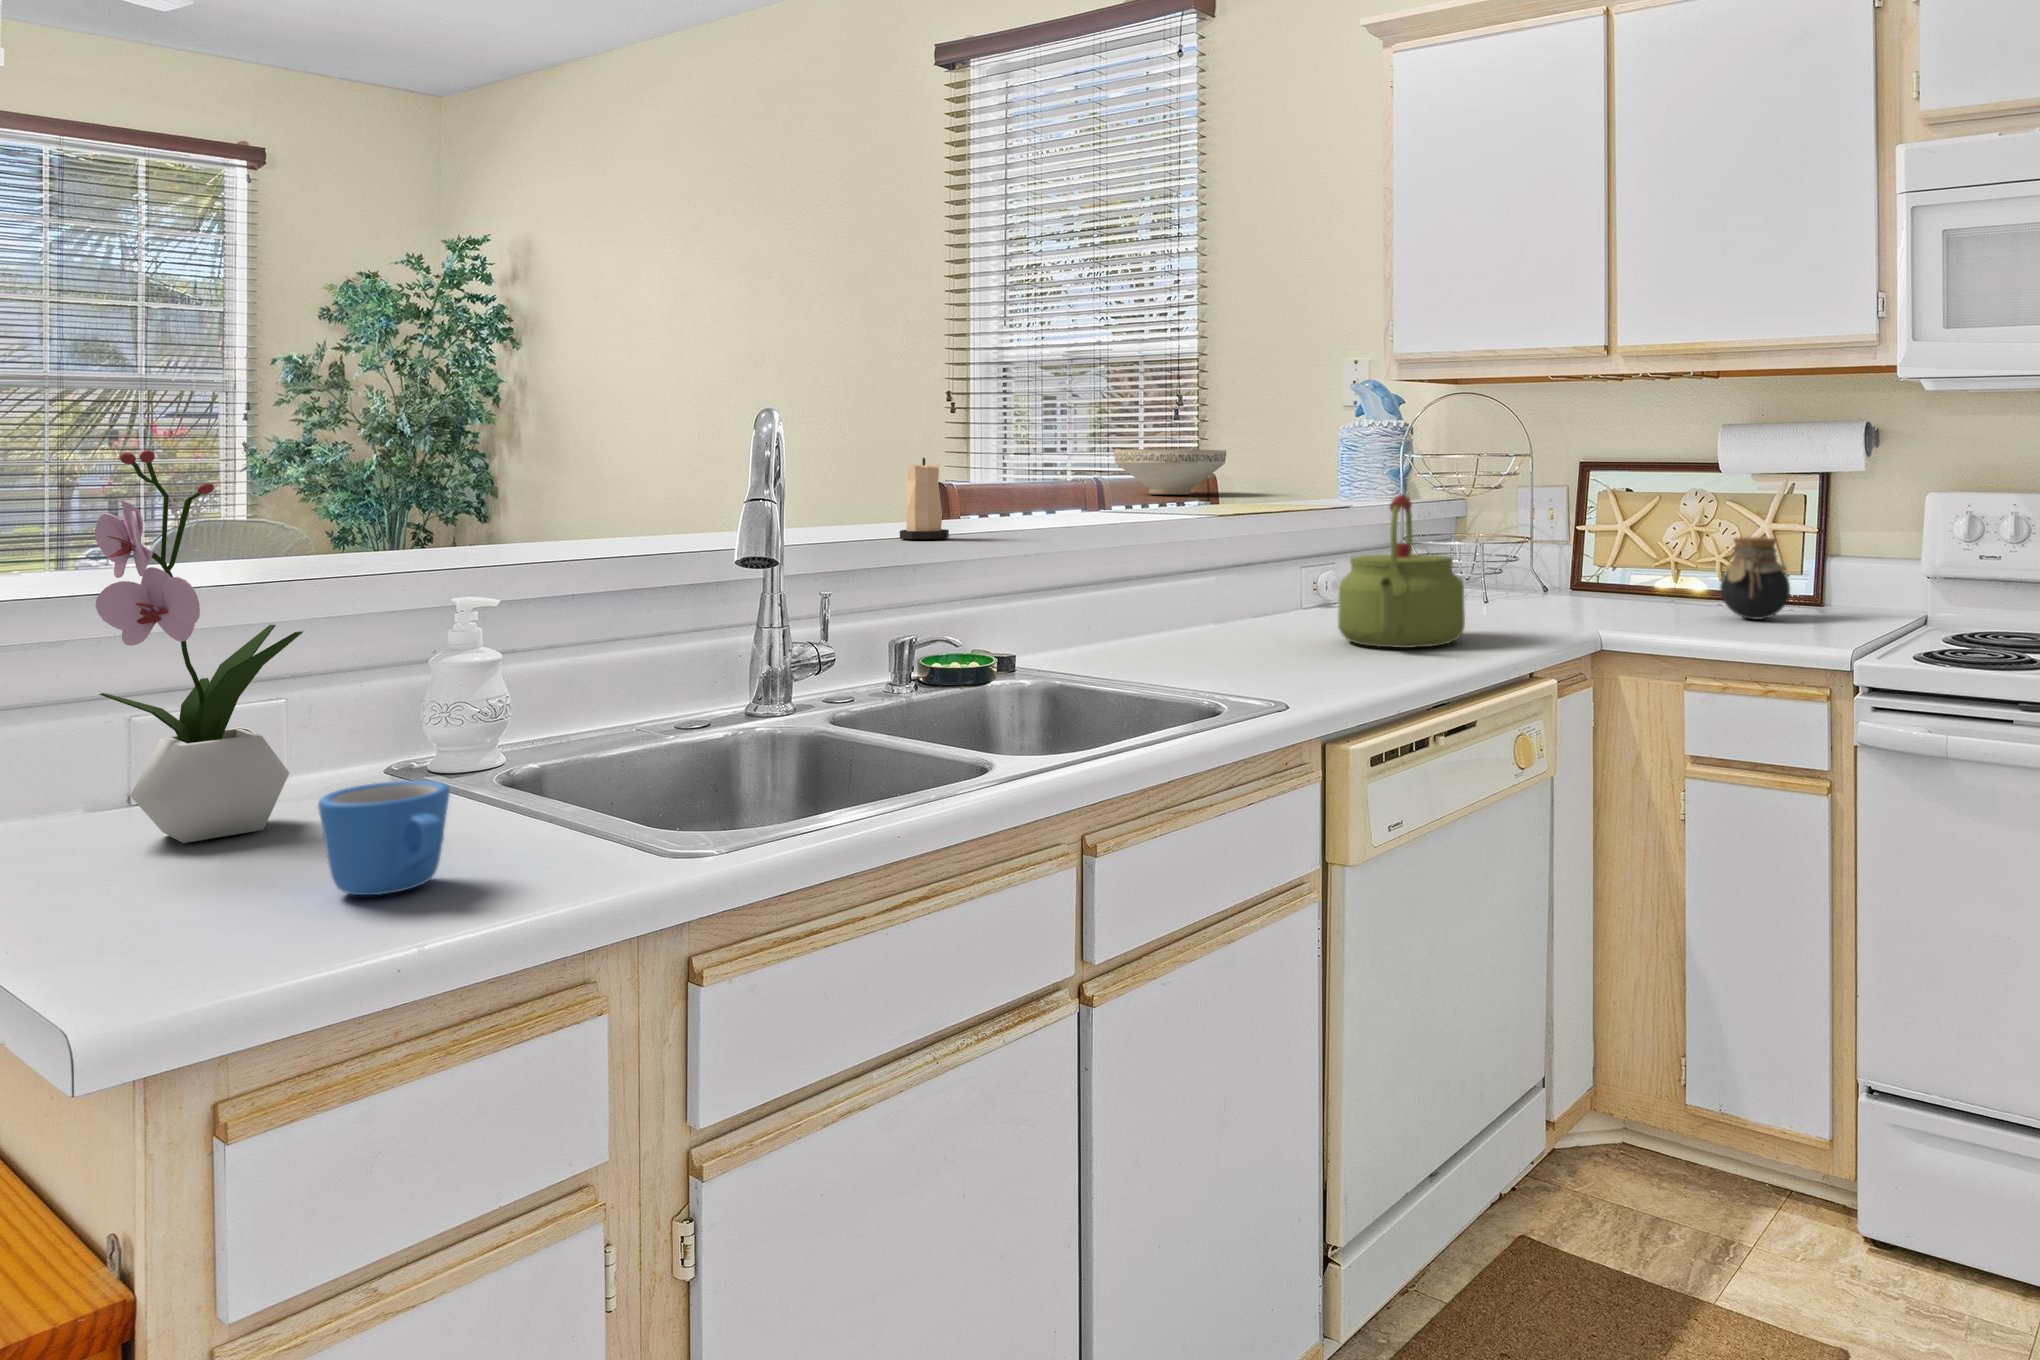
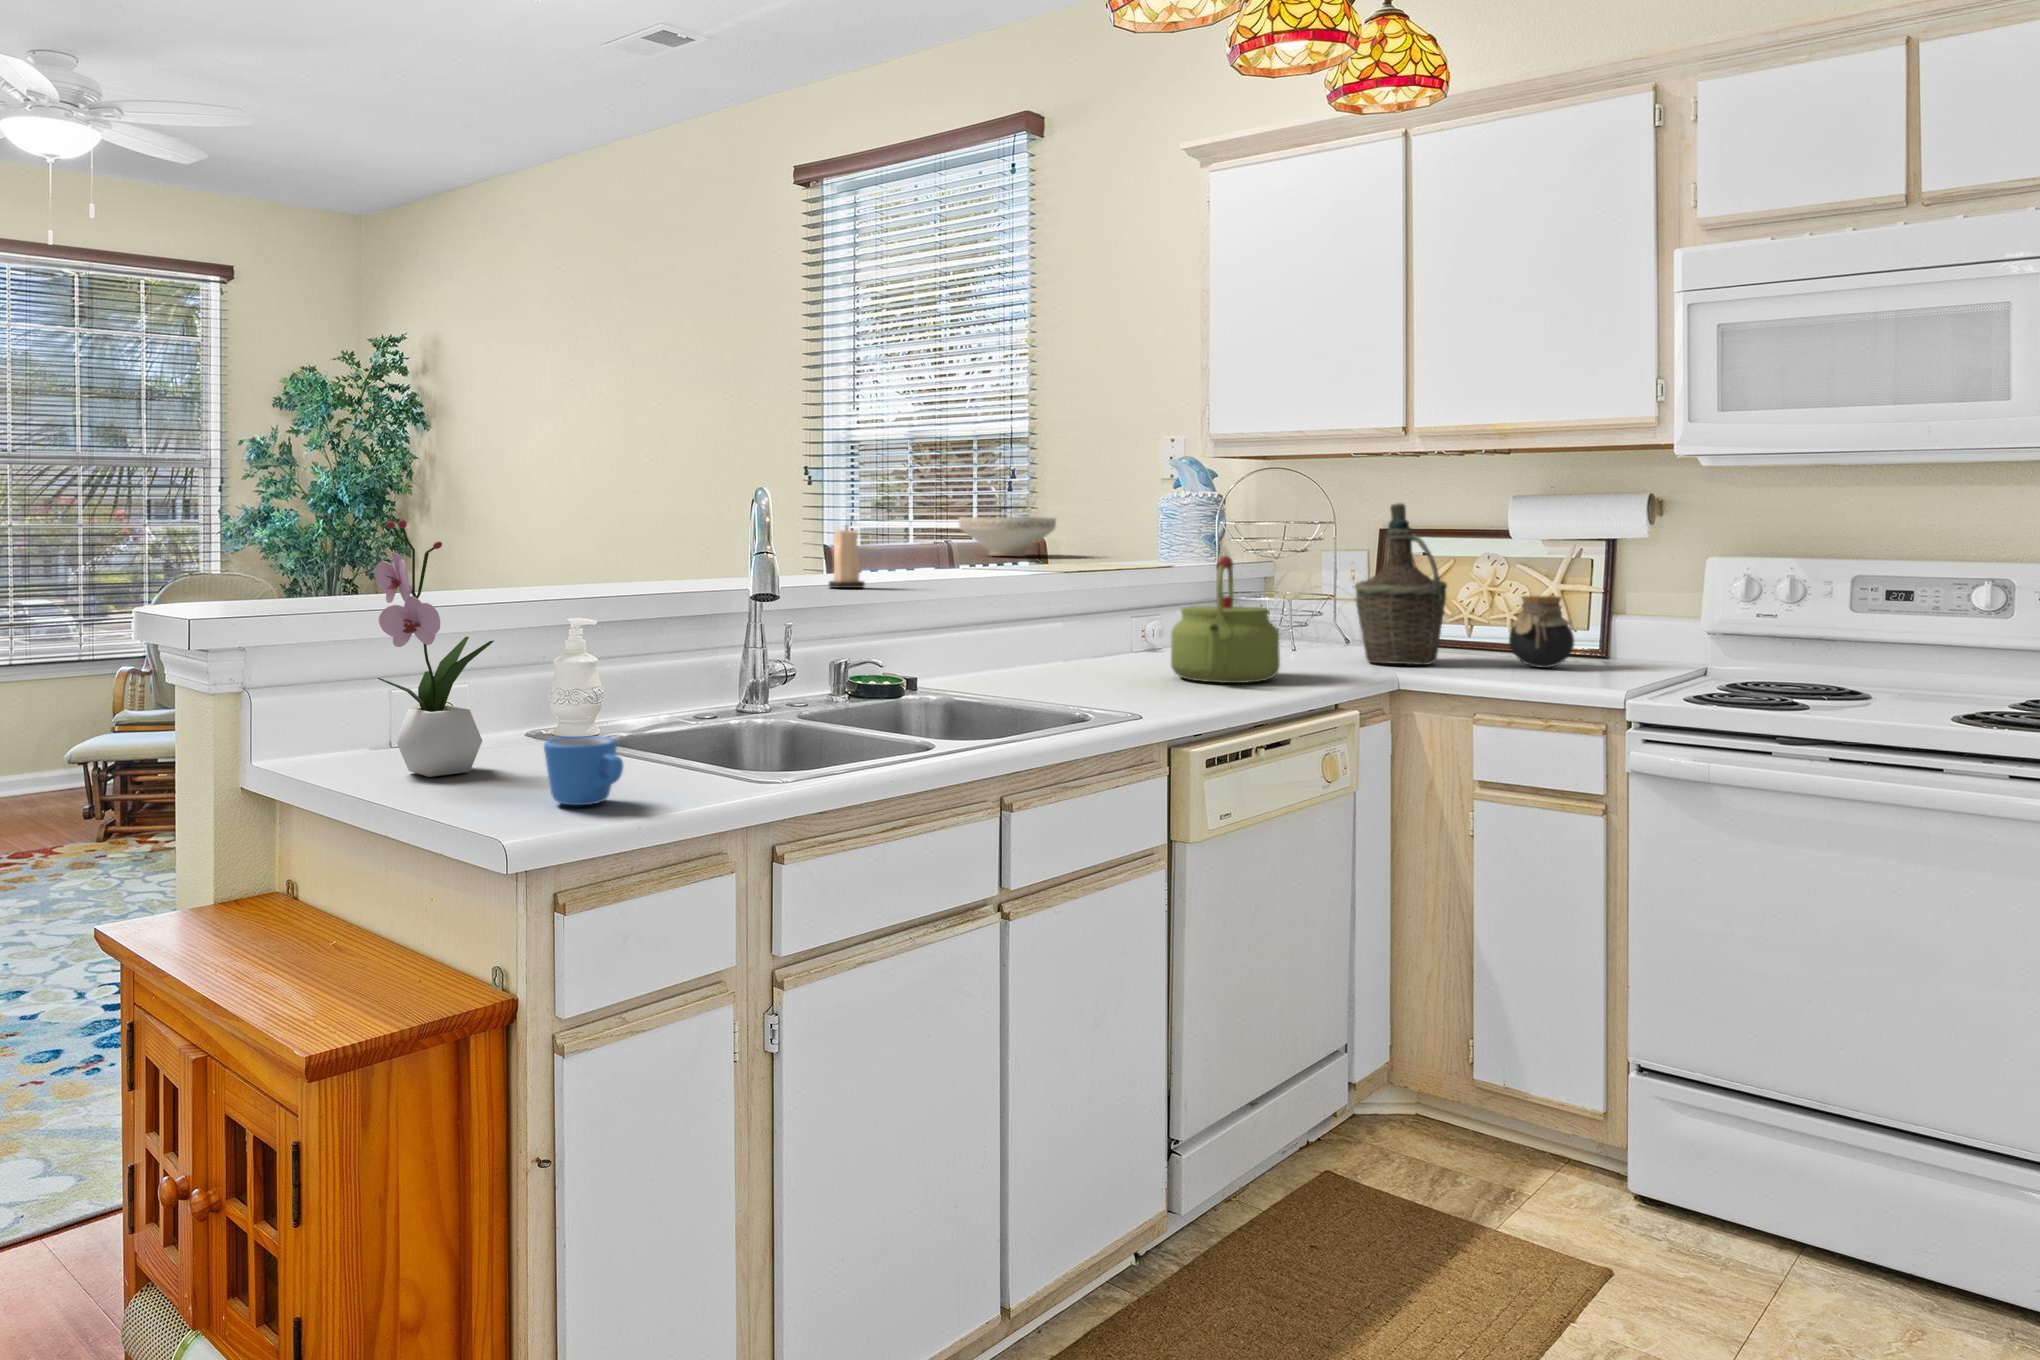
bottle: none [1551,432,1654,619] -> present [1355,503,1447,665]

